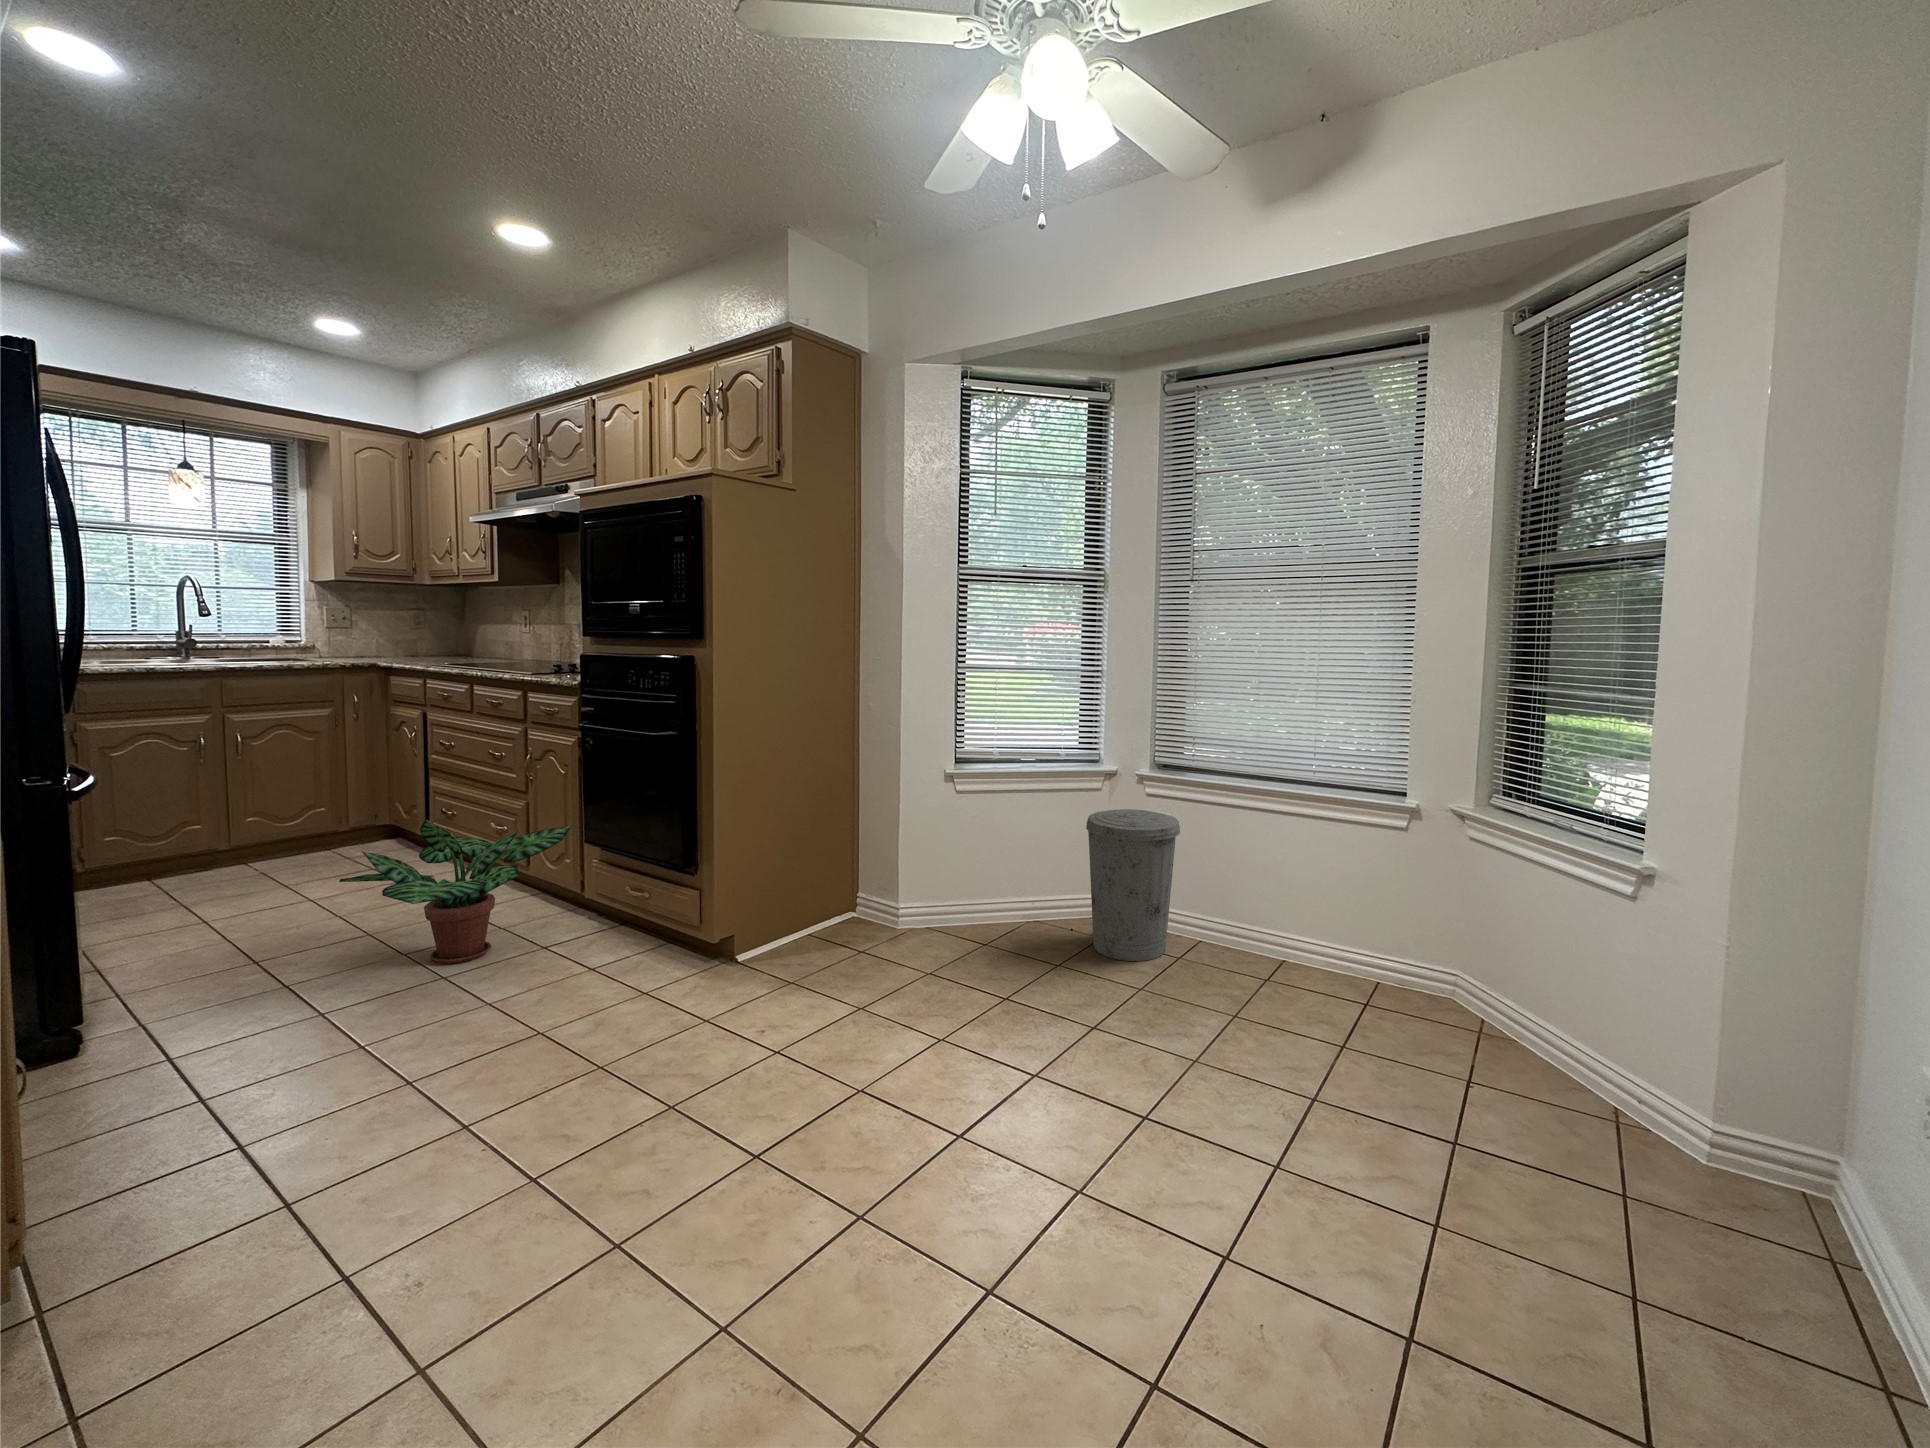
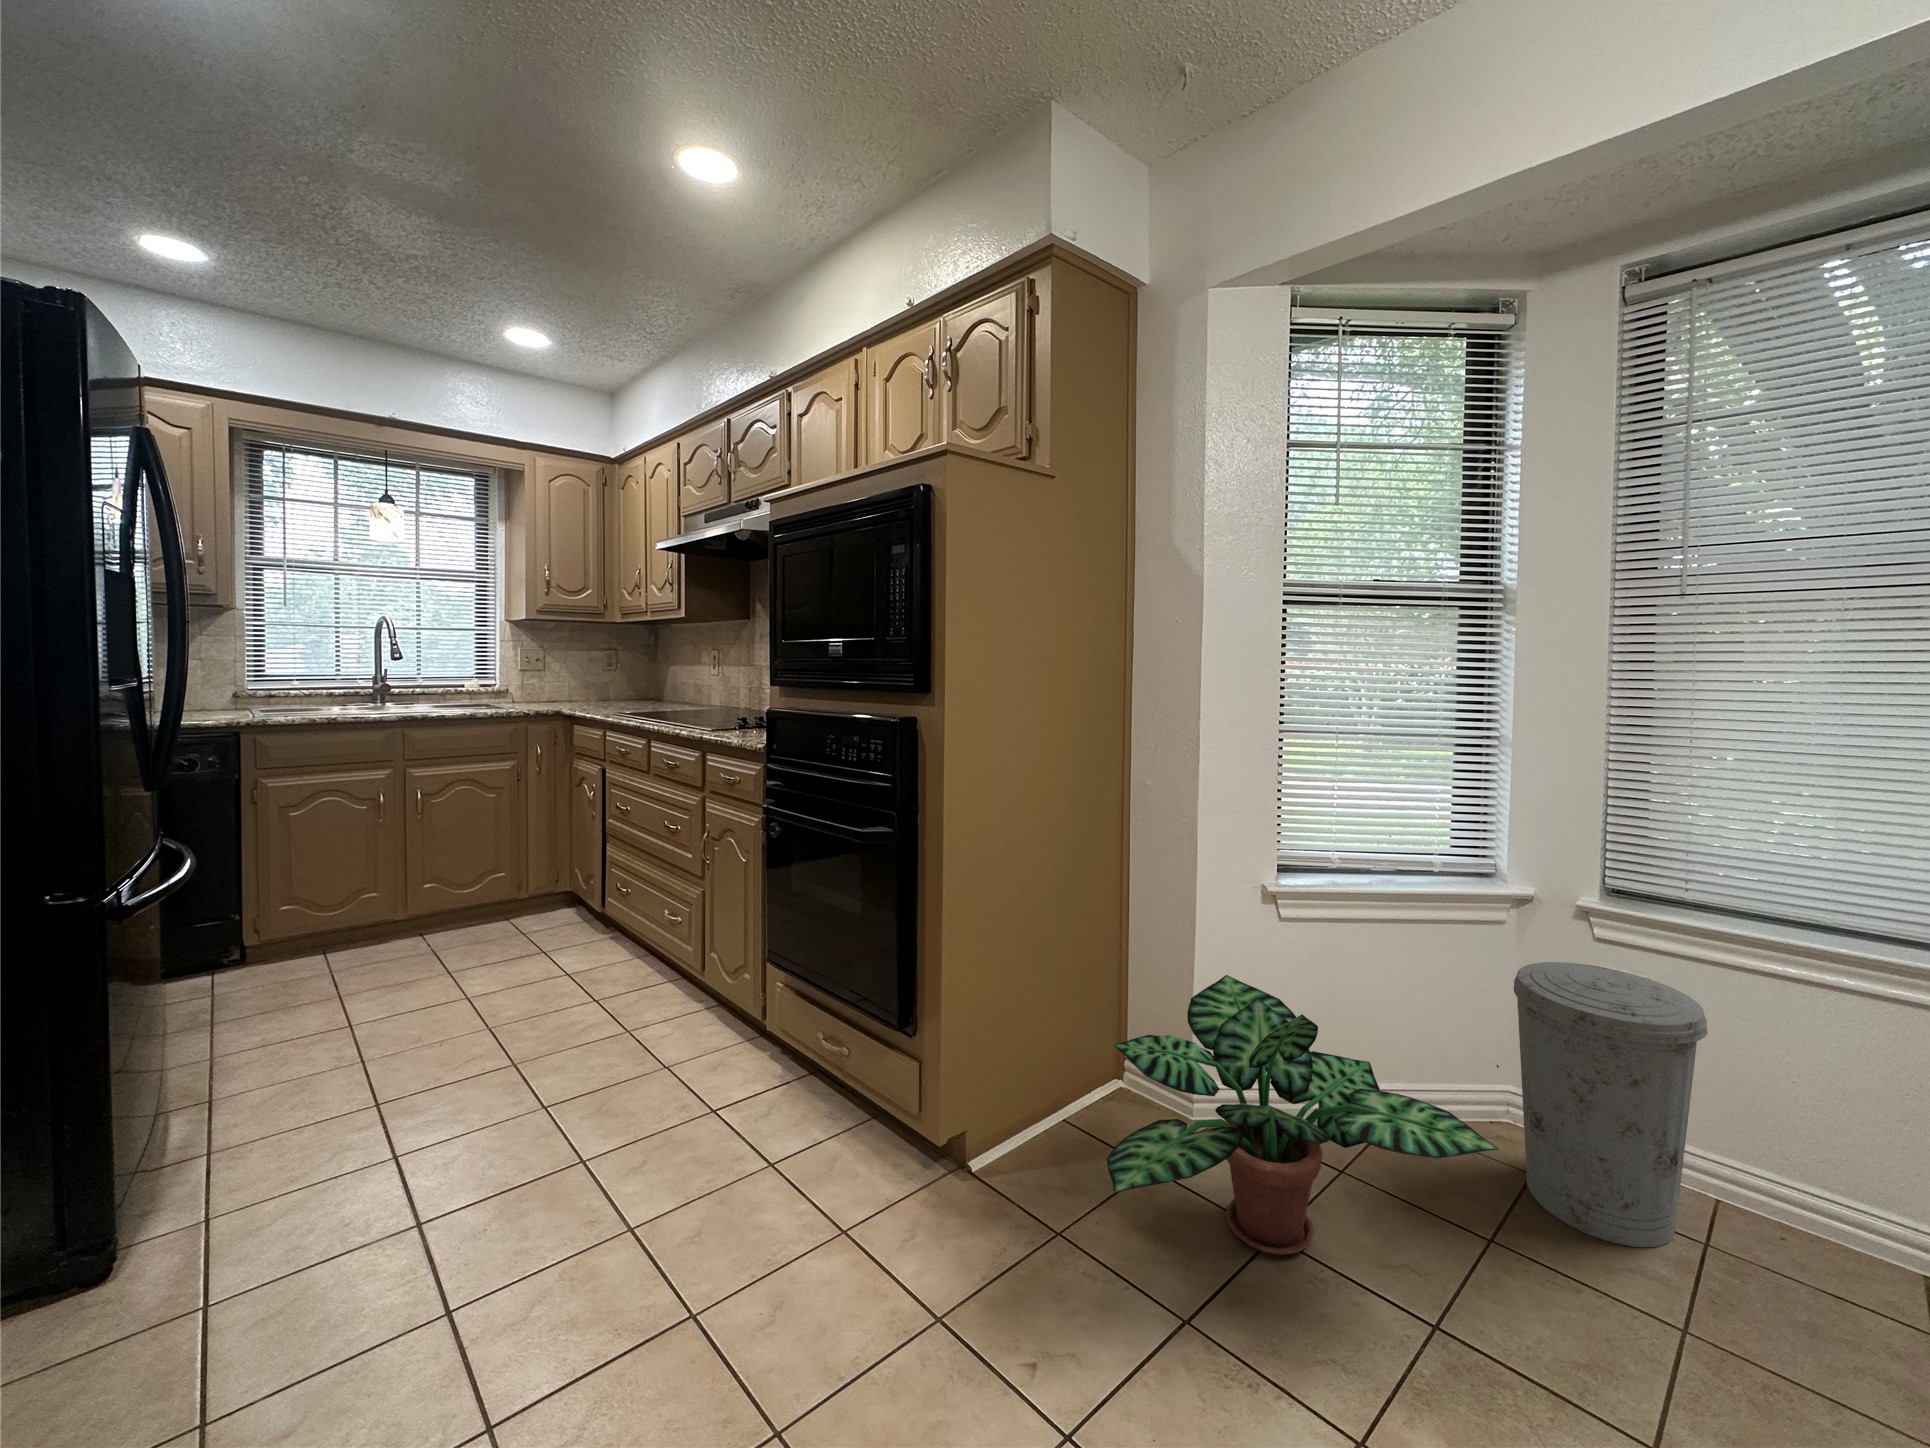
potted plant: present [339,819,572,964] -> present [1106,975,1499,1256]

